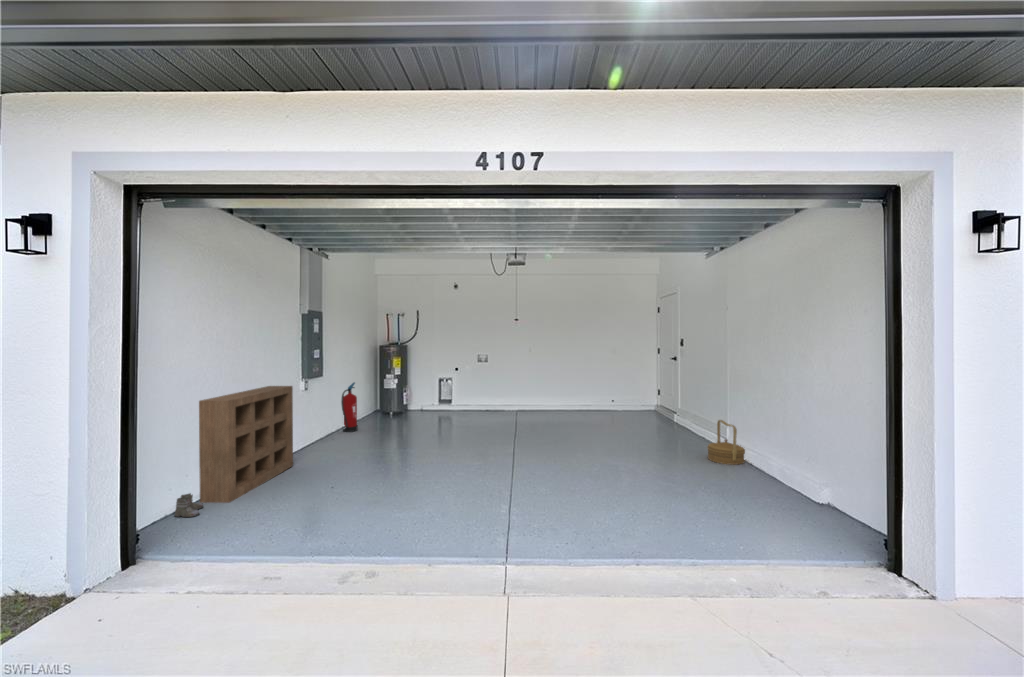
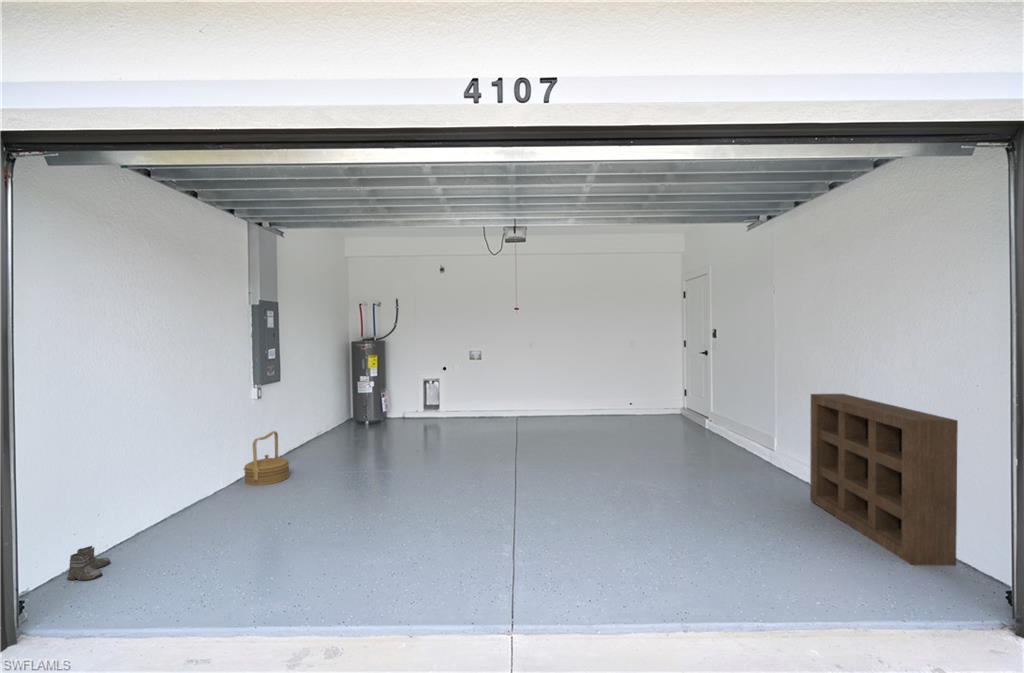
fire extinguisher: present [341,382,357,432] -> none [305,387,325,447]
shelving unit: present [199,386,293,503] -> present [810,394,958,566]
woven basket: present [707,420,745,465] -> present [244,431,289,485]

